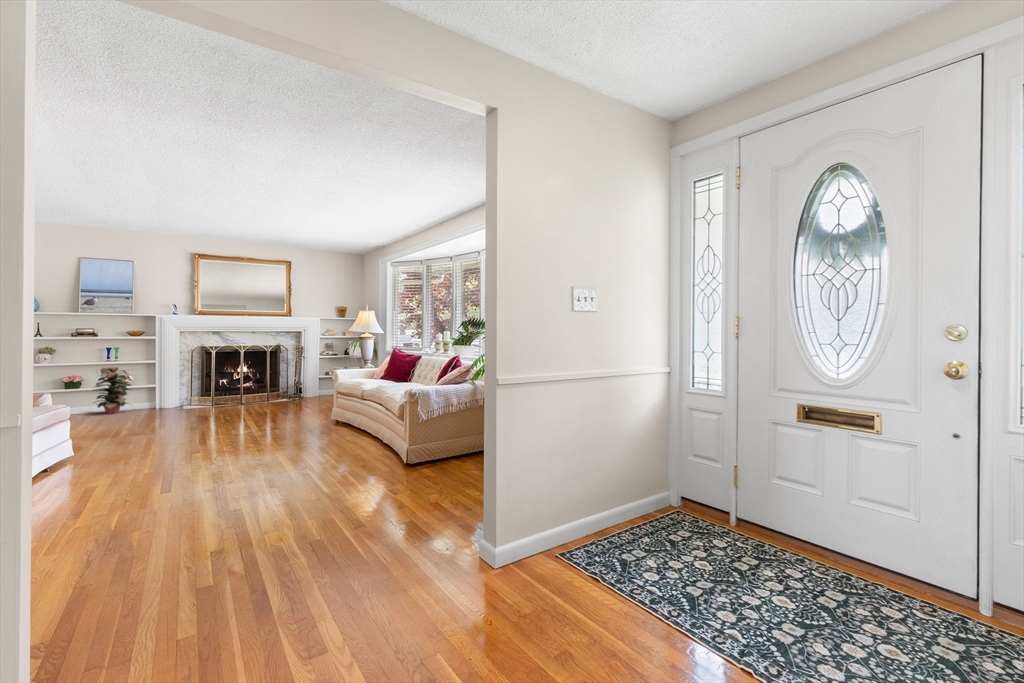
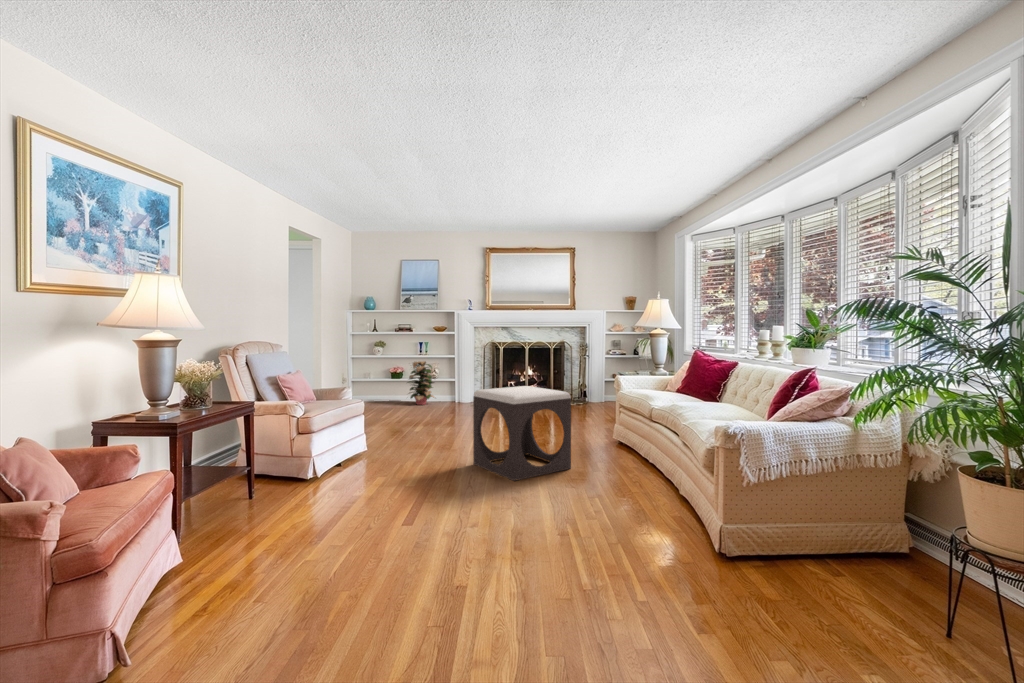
footstool: none [199,378,295,456] -> present [473,386,571,481]

